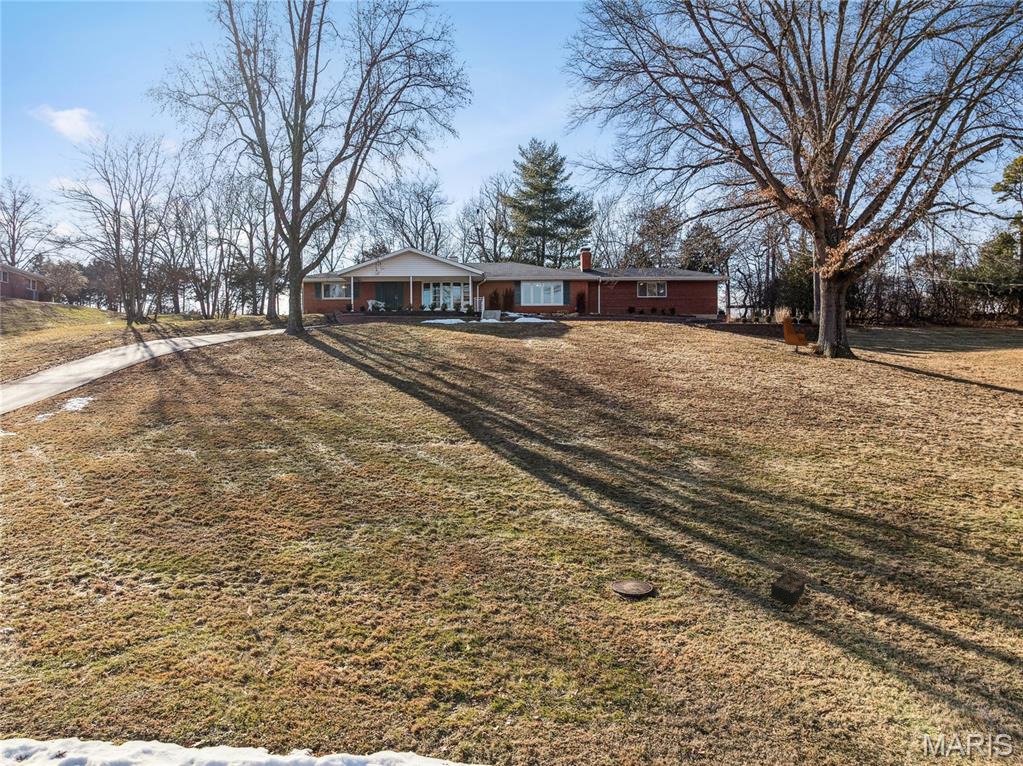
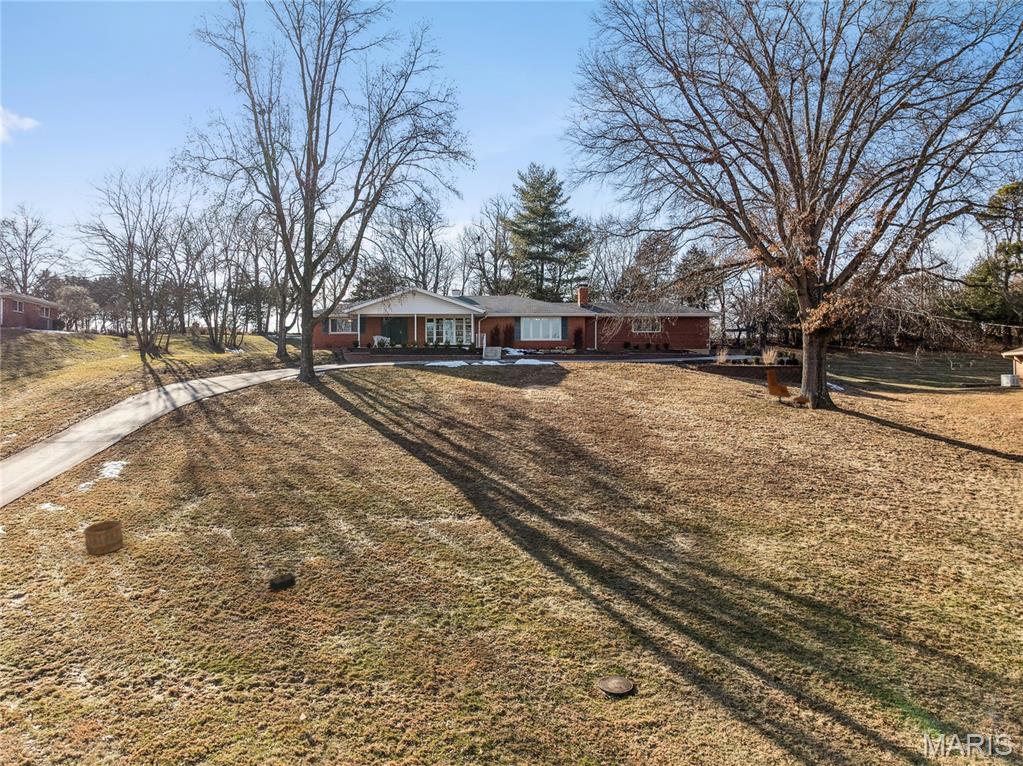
wooden bucket: none [23,434,72,469] -> present [83,521,123,555]
decorative plant: present [766,553,808,605] -> present [261,561,298,592]

